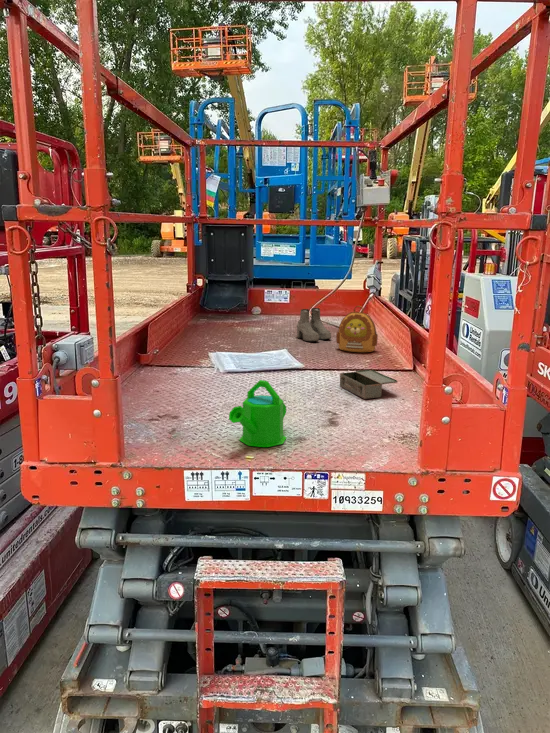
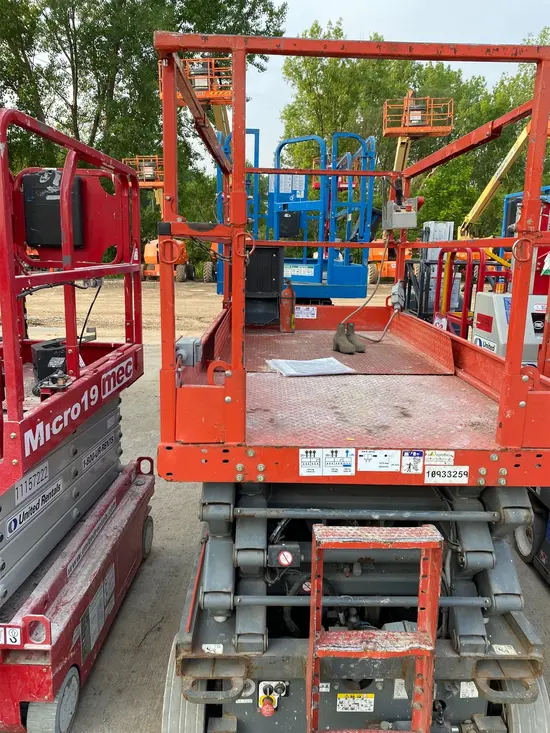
fire extinguisher: none [252,259,268,317] -> present [280,278,296,332]
backpack: present [336,306,378,352] -> none [375,320,414,362]
toolbox: present [340,370,397,399] -> none [395,374,450,398]
watering can: present [229,380,286,447] -> none [330,374,372,433]

